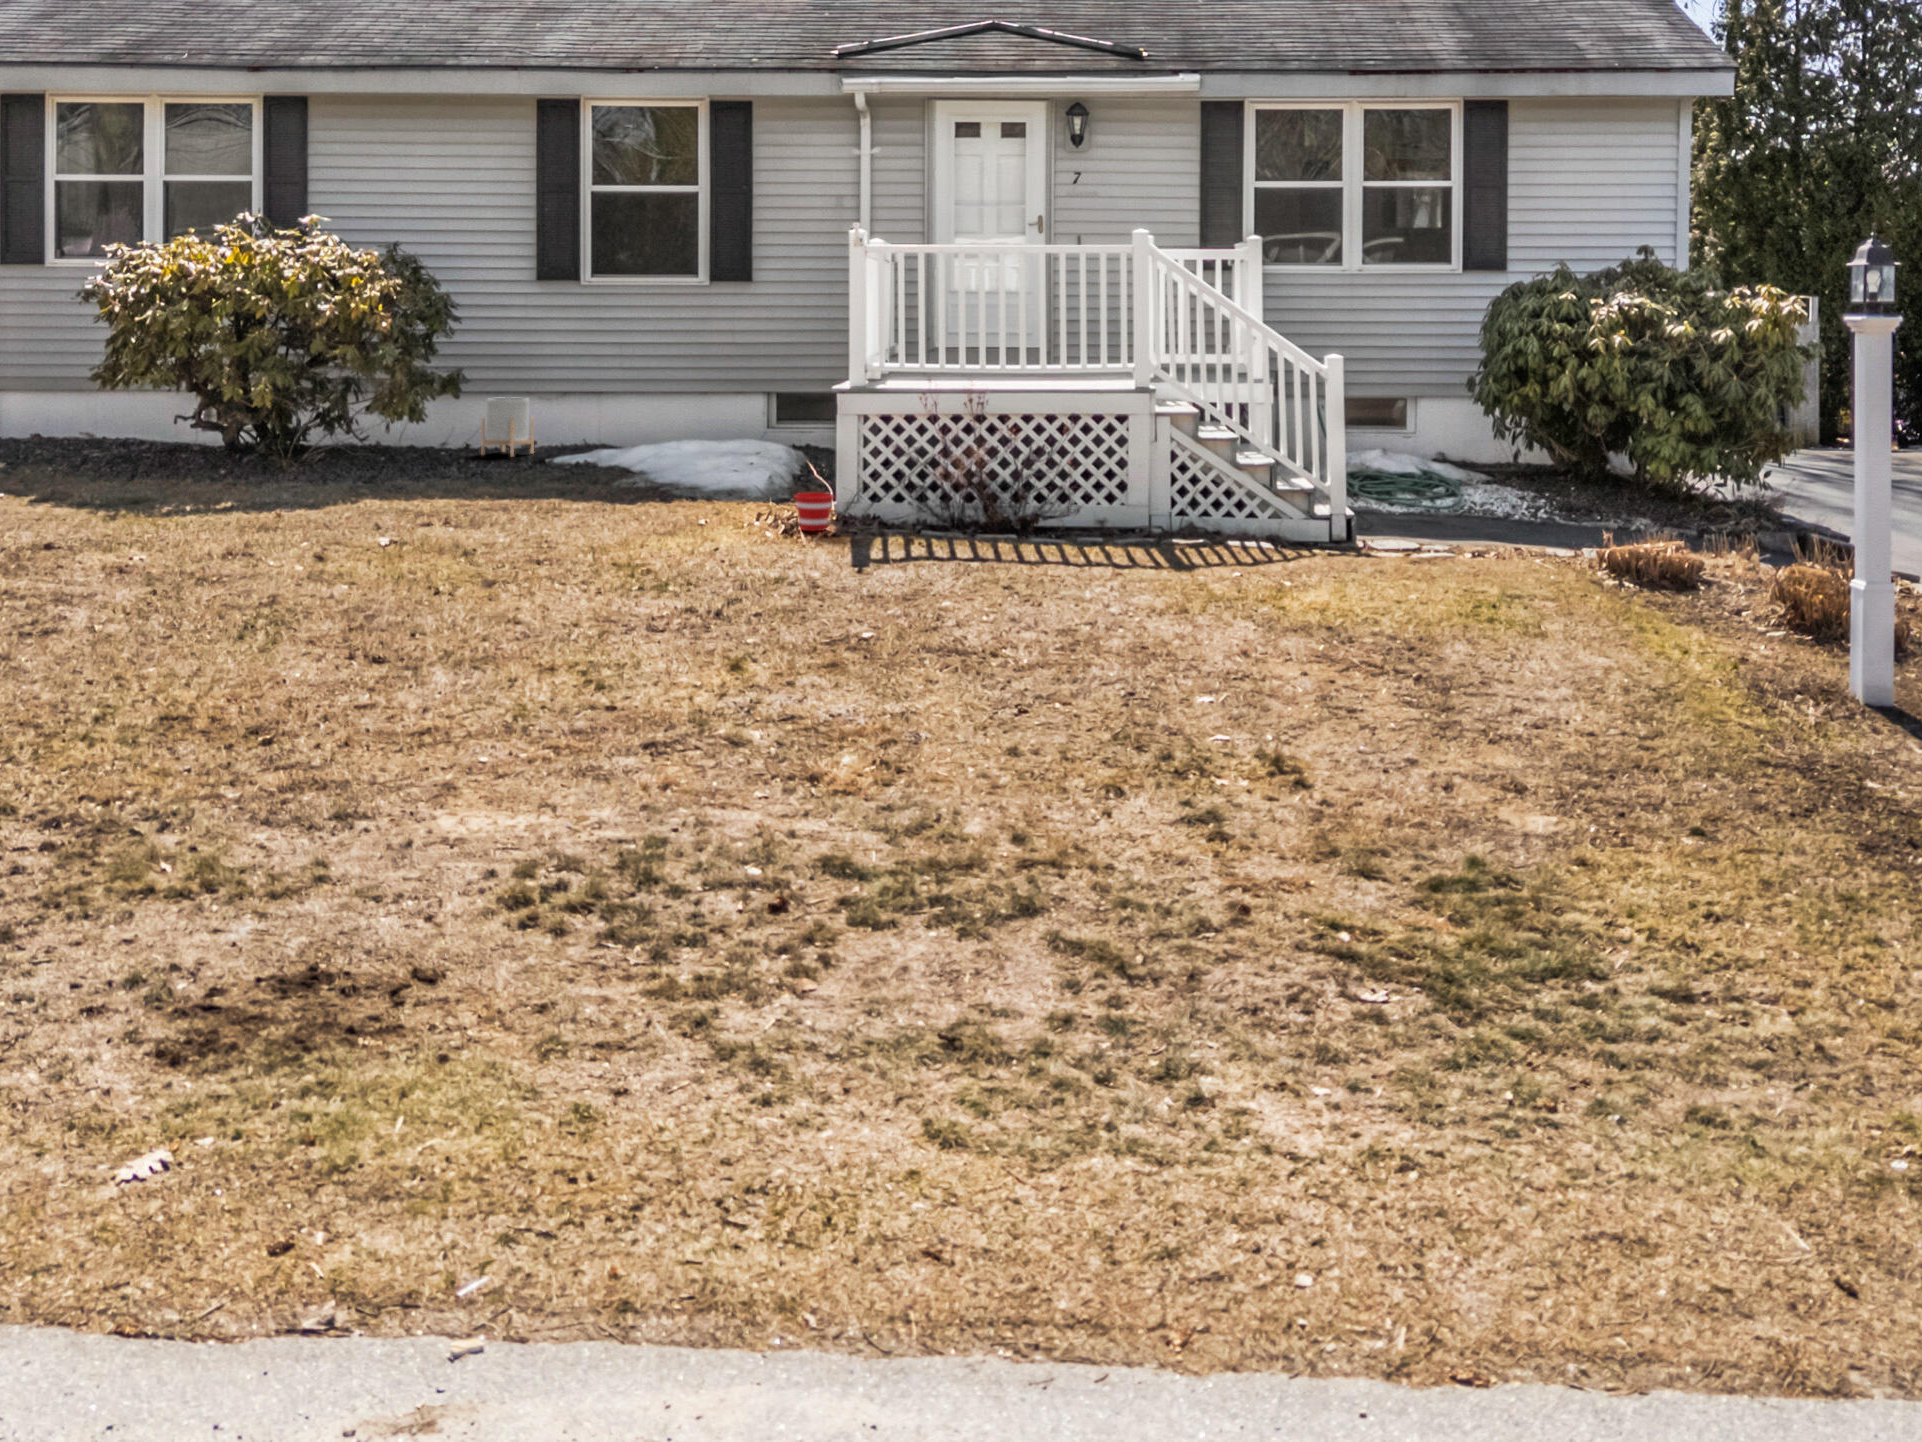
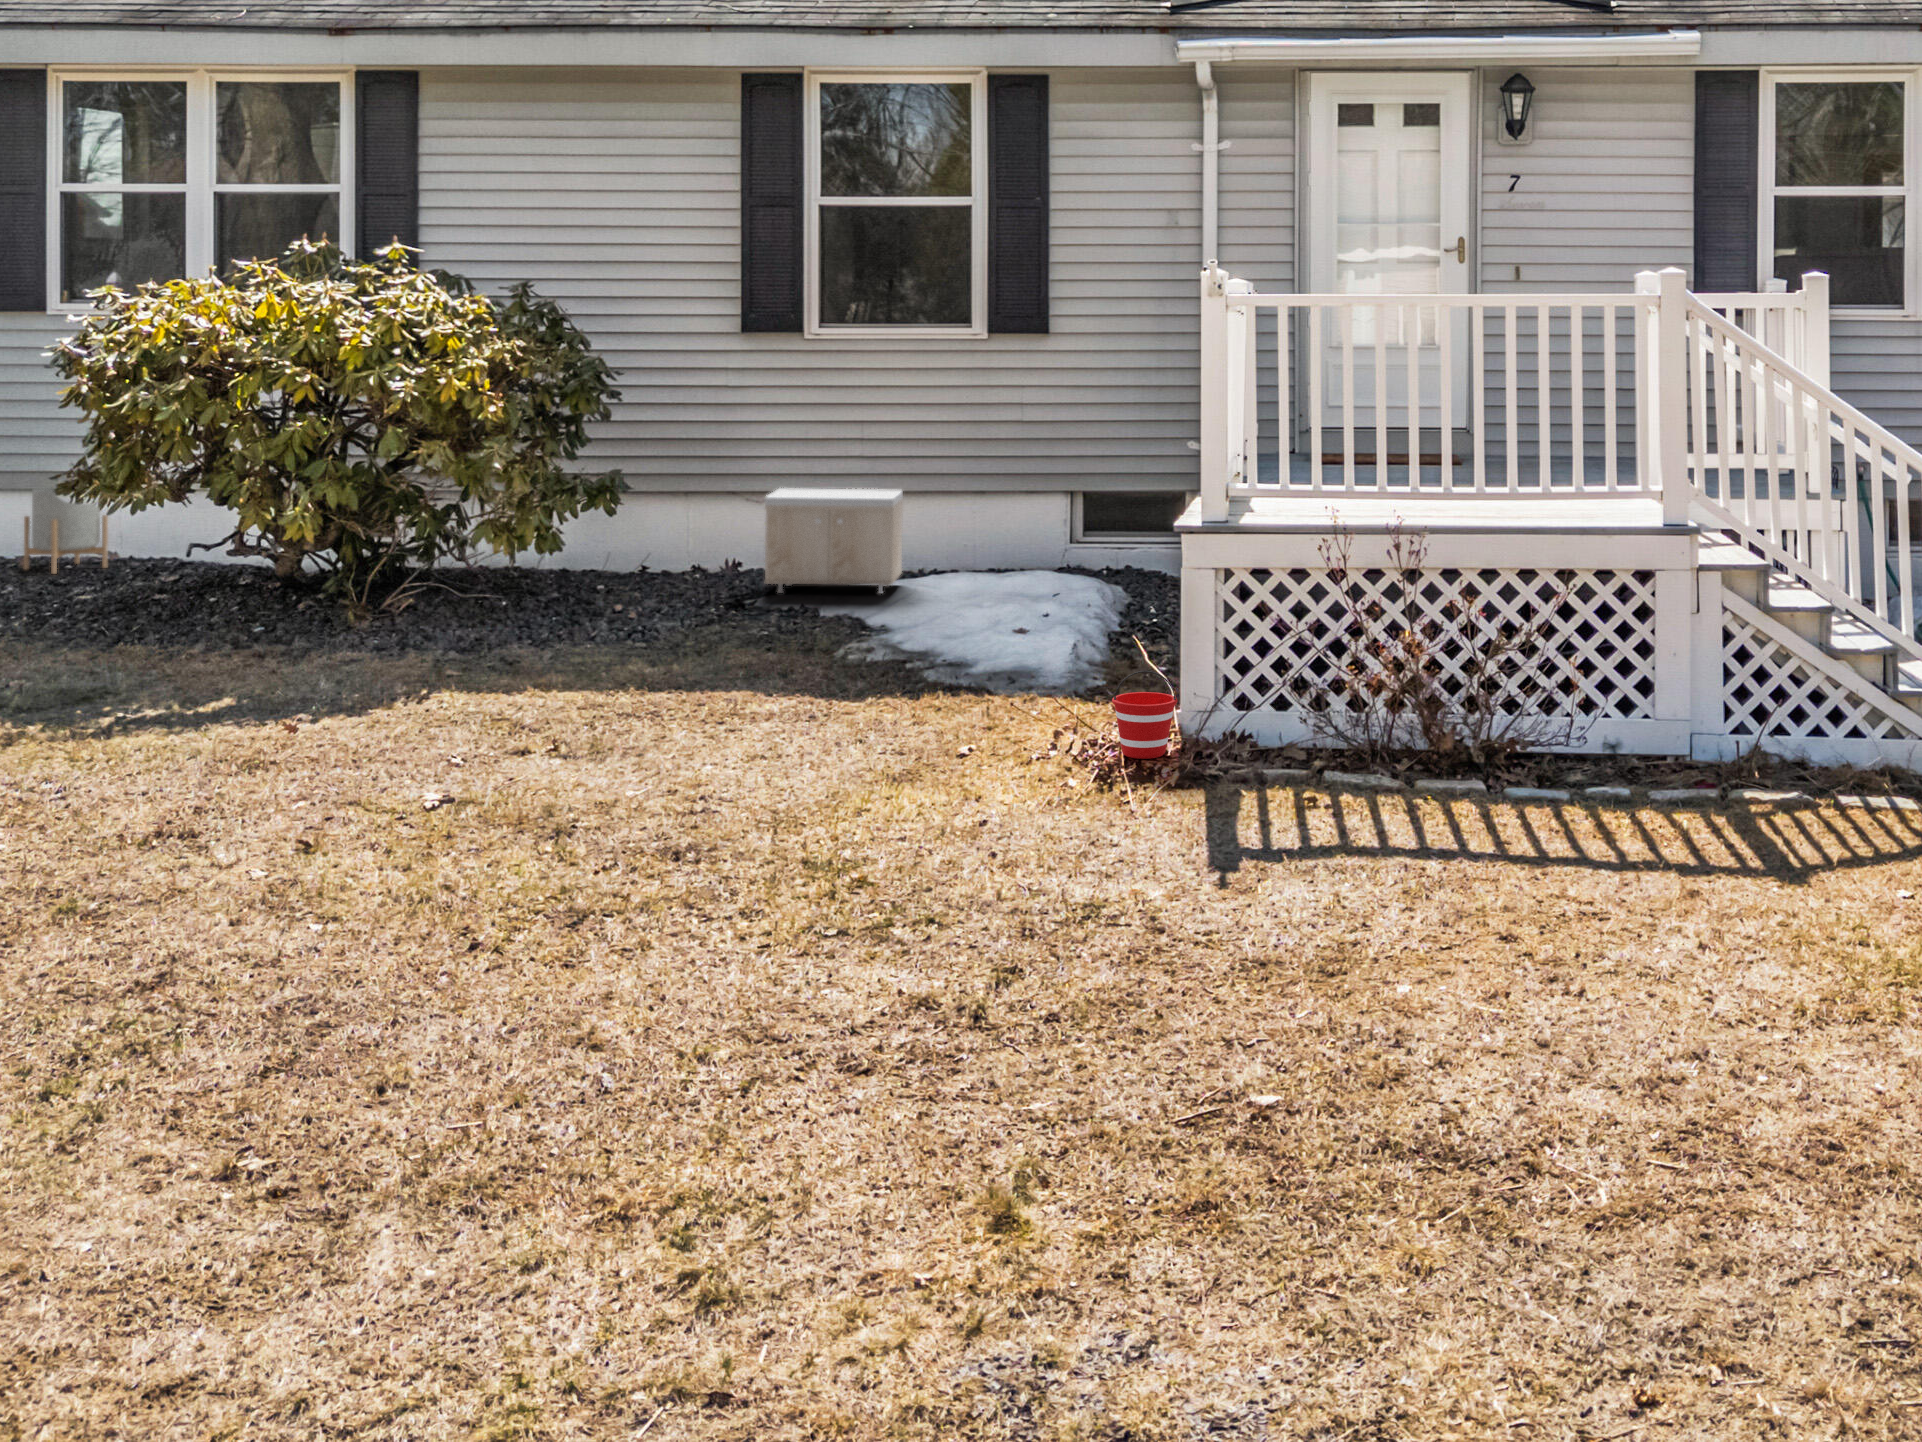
storage bench: none [557,387,651,459] -> present [764,488,903,593]
planter: present [481,397,534,457] -> present [24,487,108,574]

